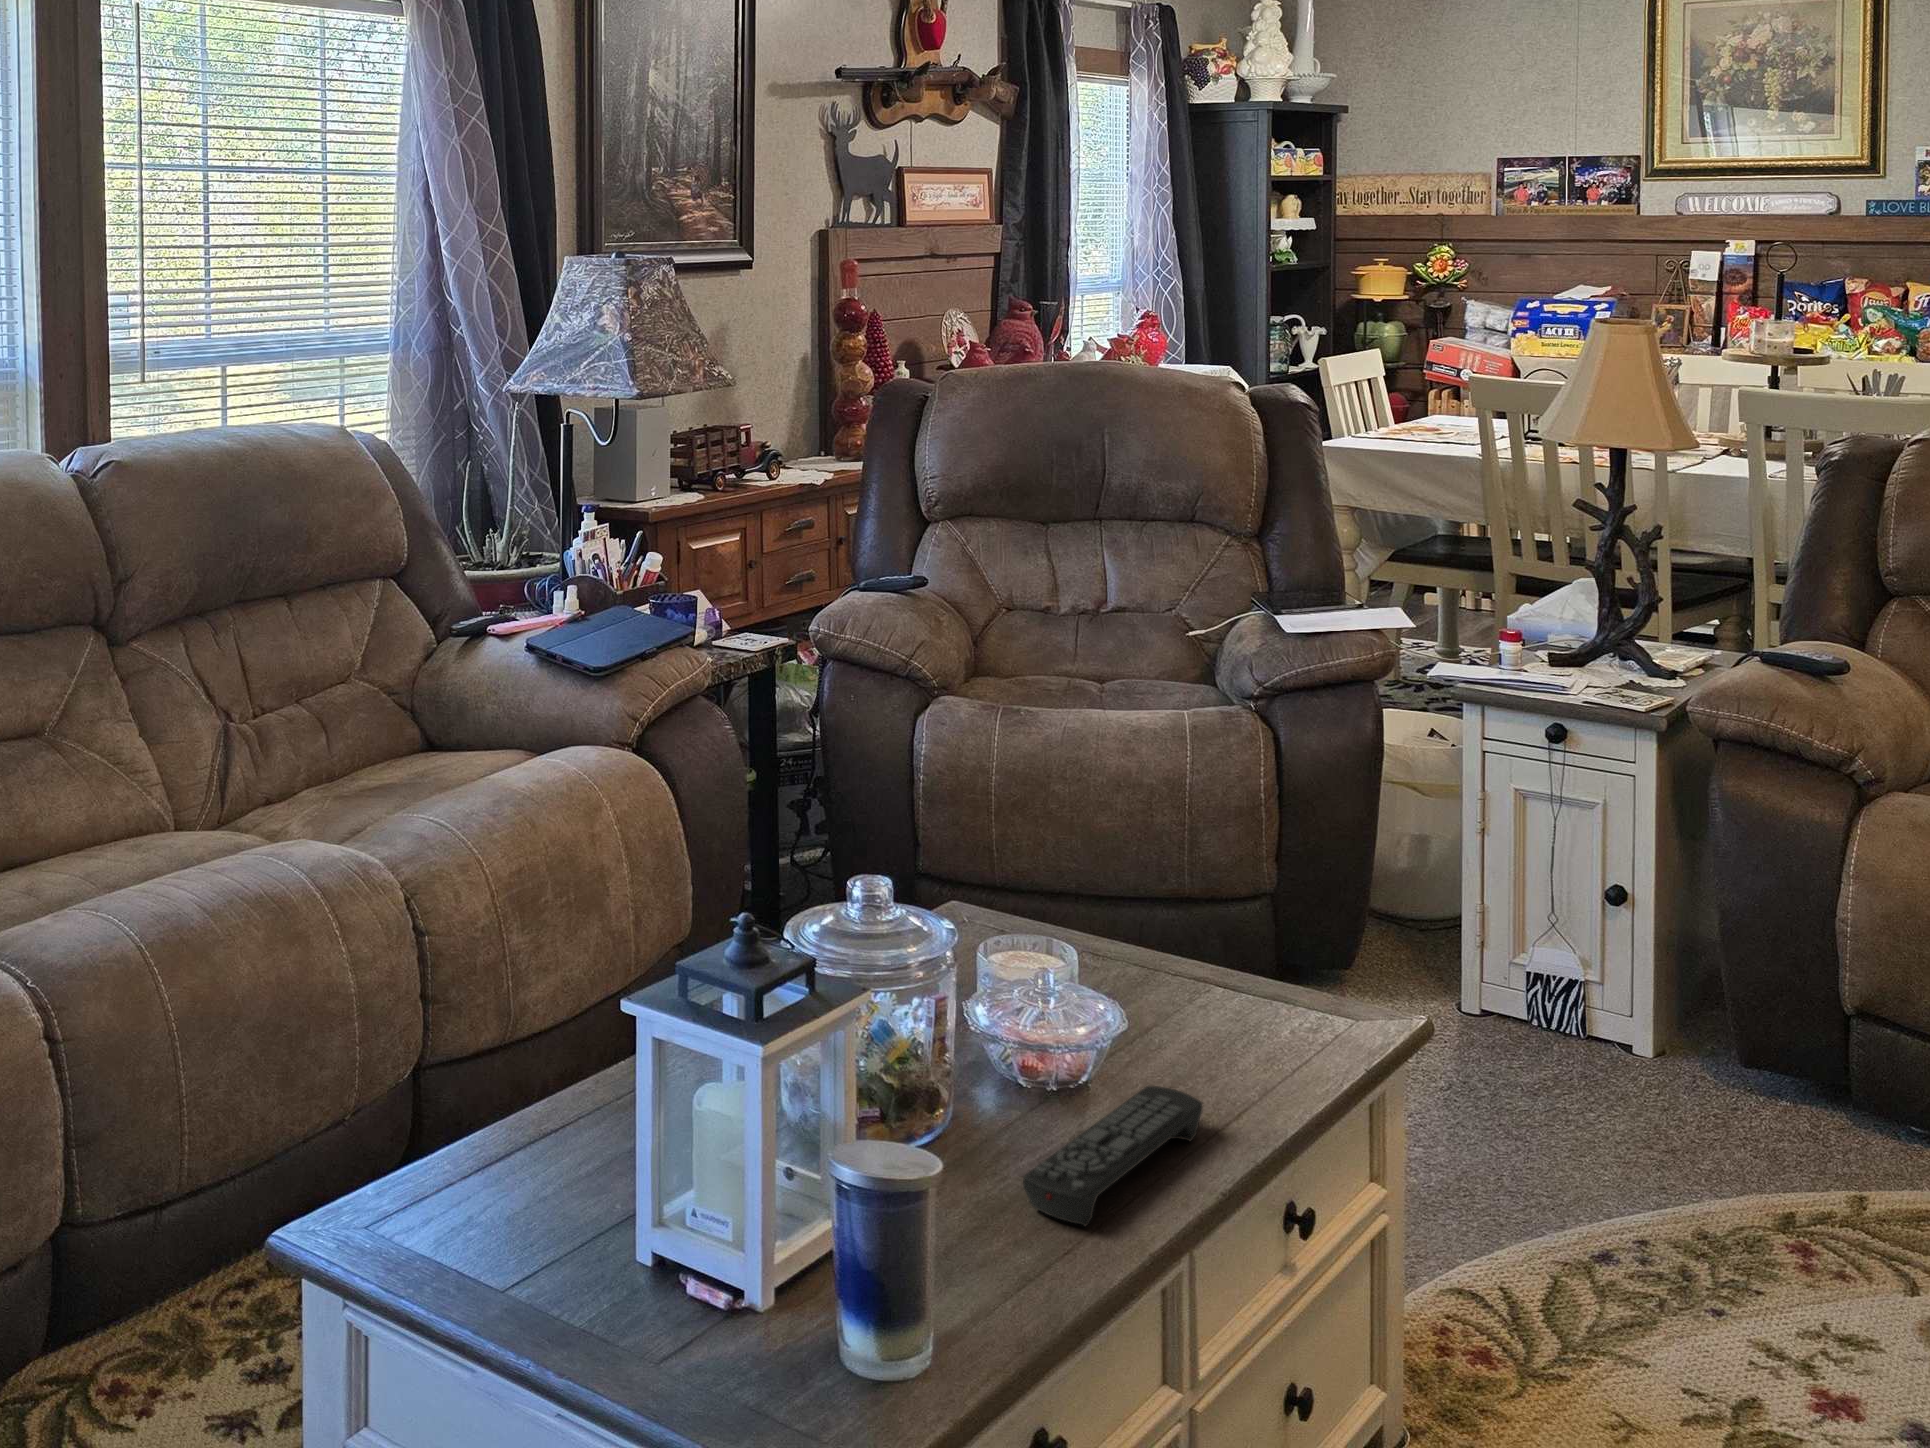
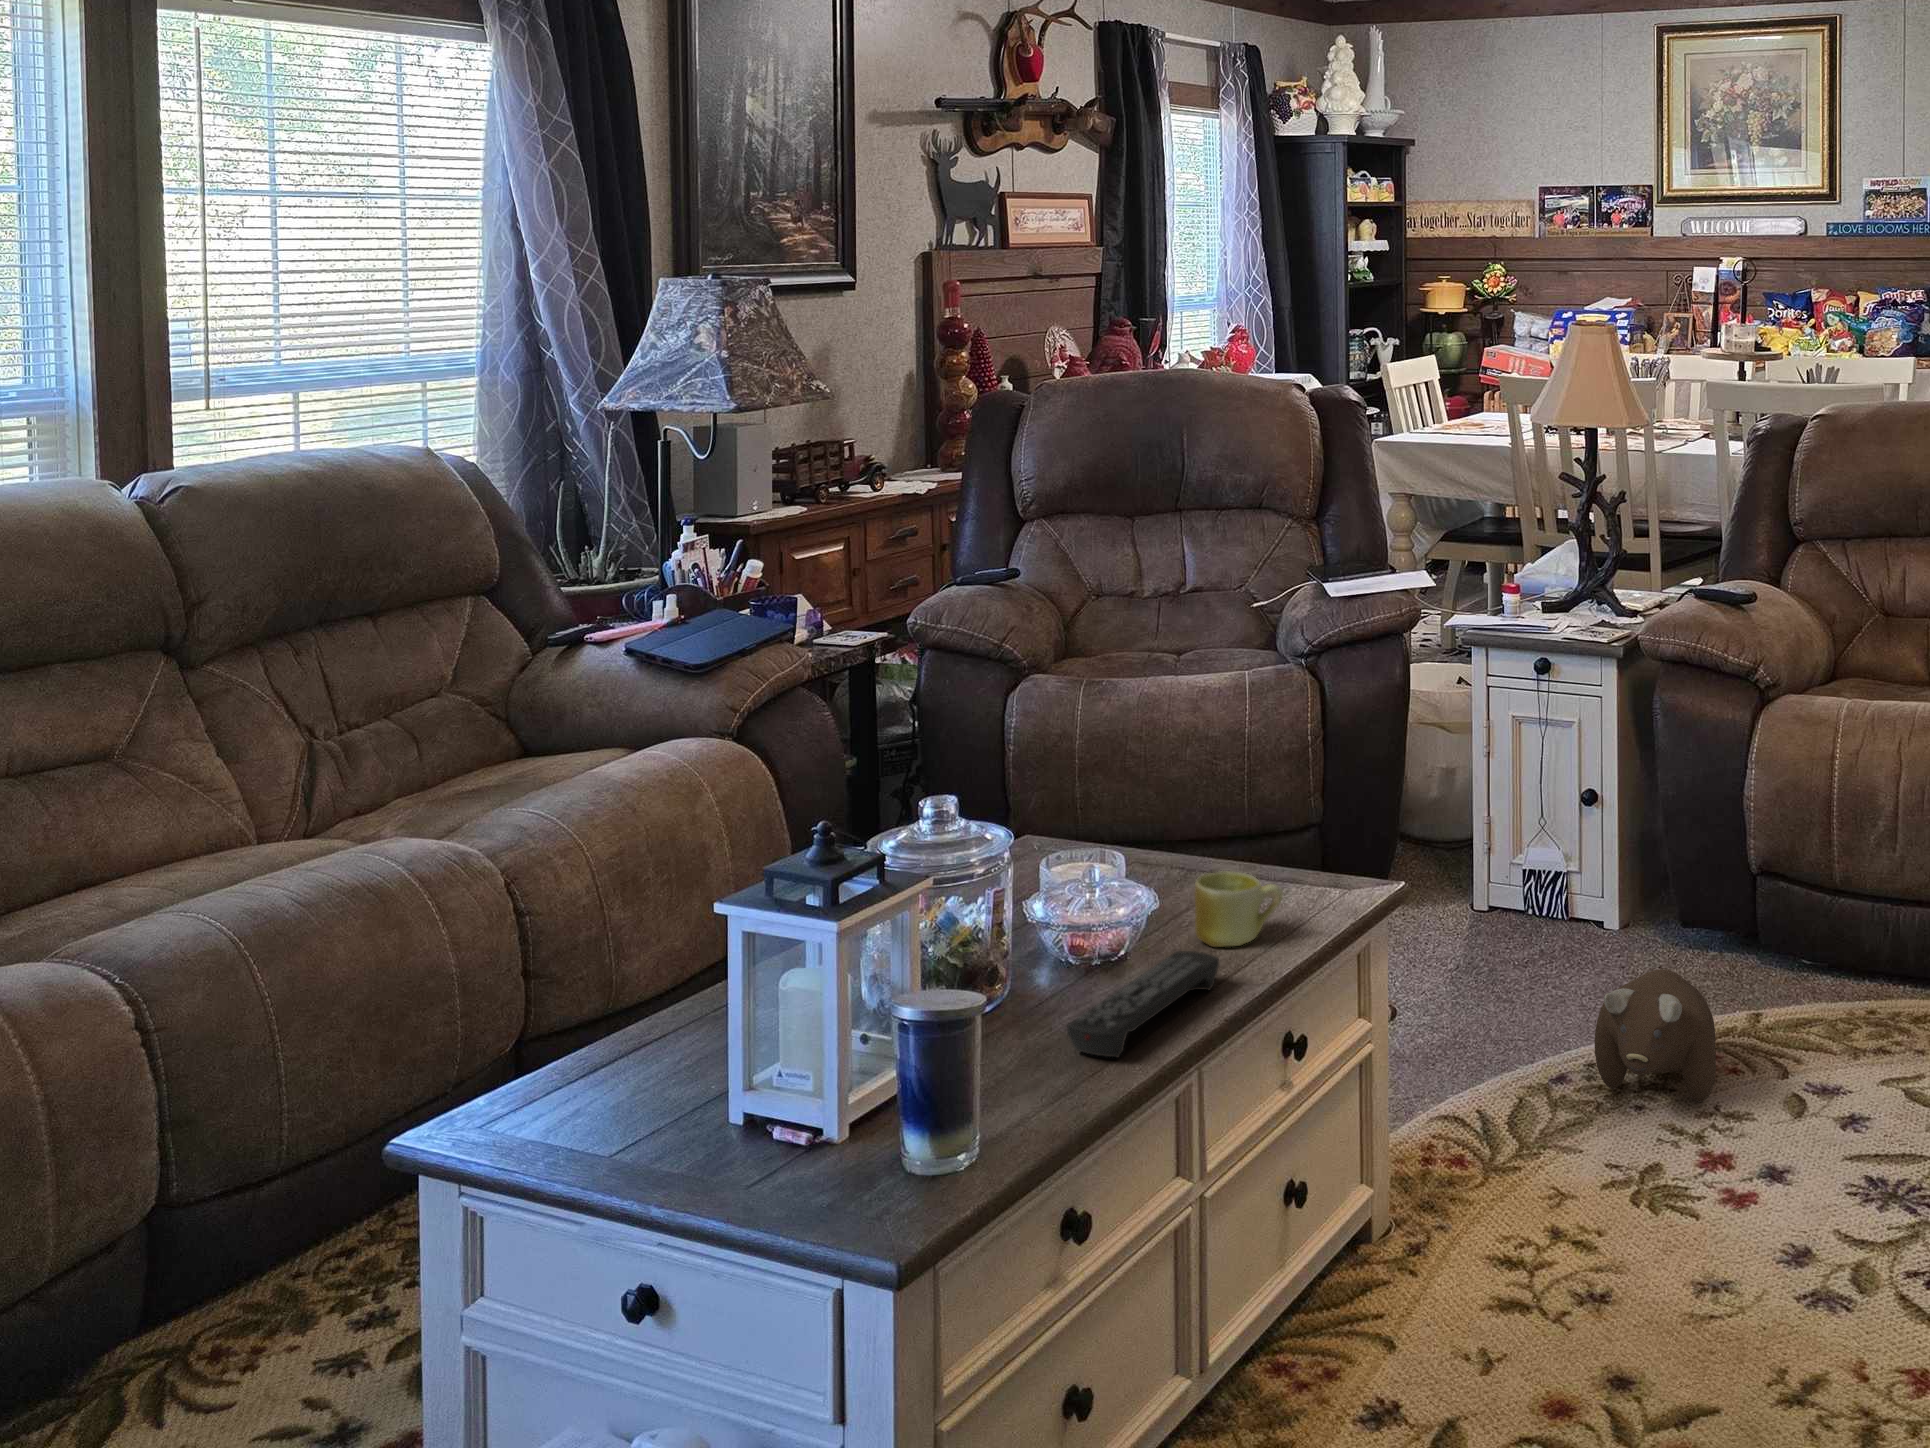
mug: none [1164,984,1276,1081] -> present [1195,871,1283,947]
plush toy: none [1656,1145,1830,1325] -> present [1595,969,1716,1102]

